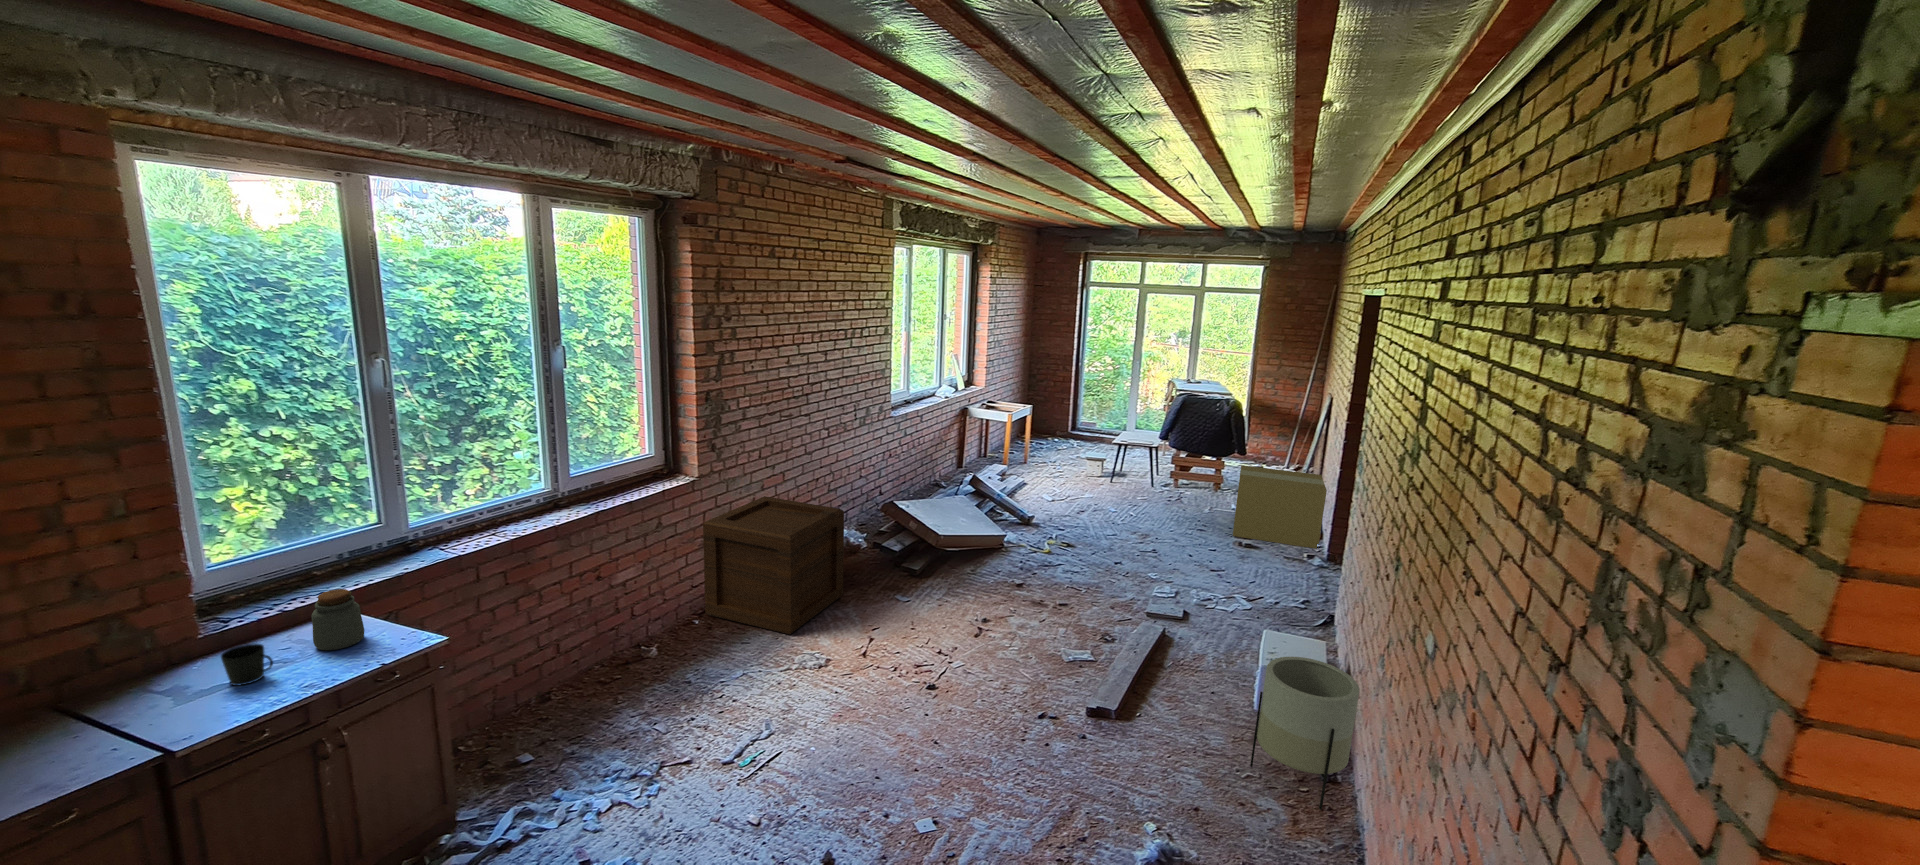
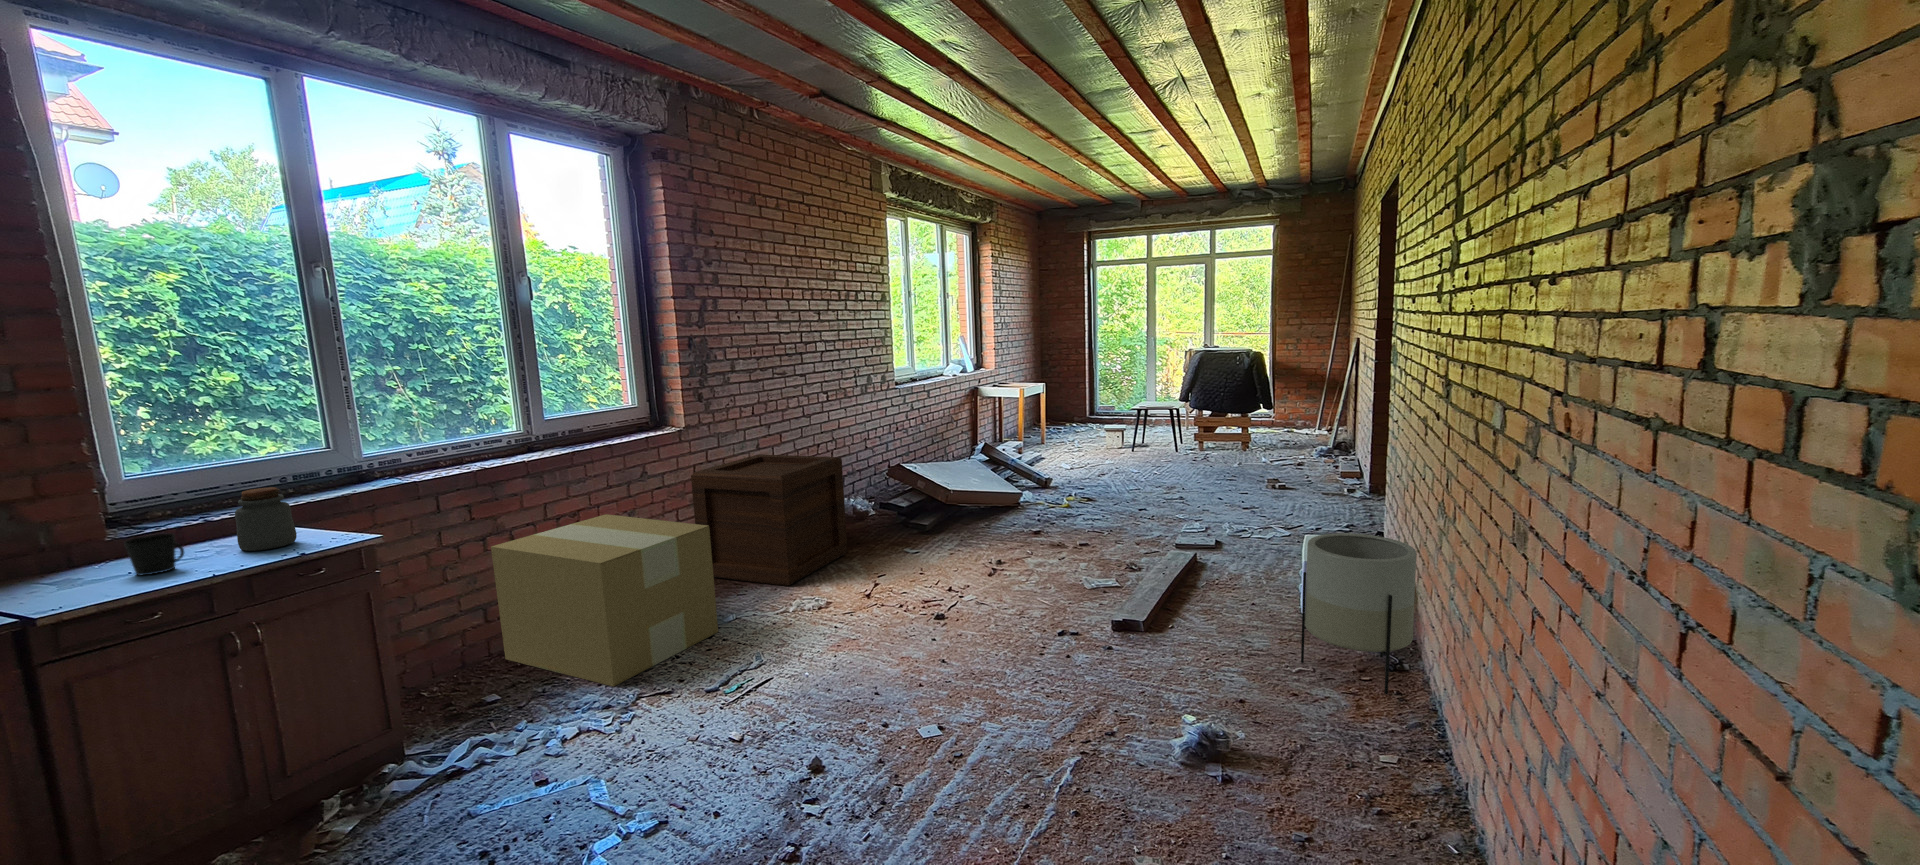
cardboard box: present [1233,465,1327,549] -> present [491,514,718,687]

